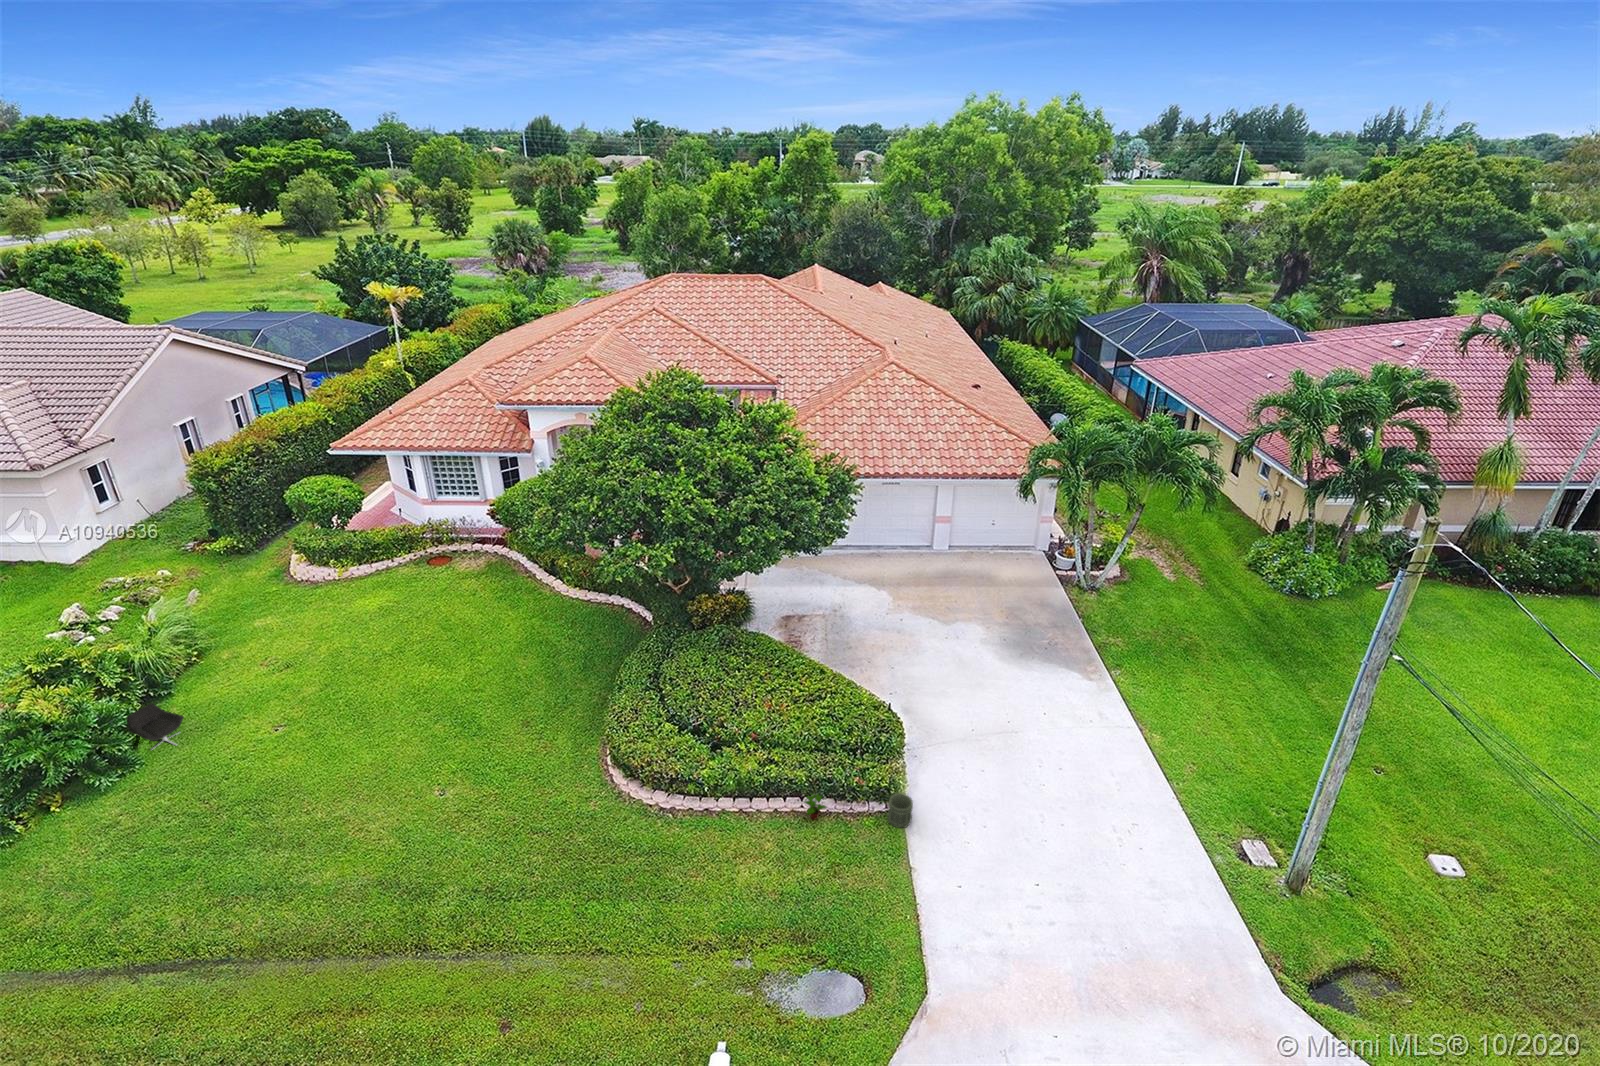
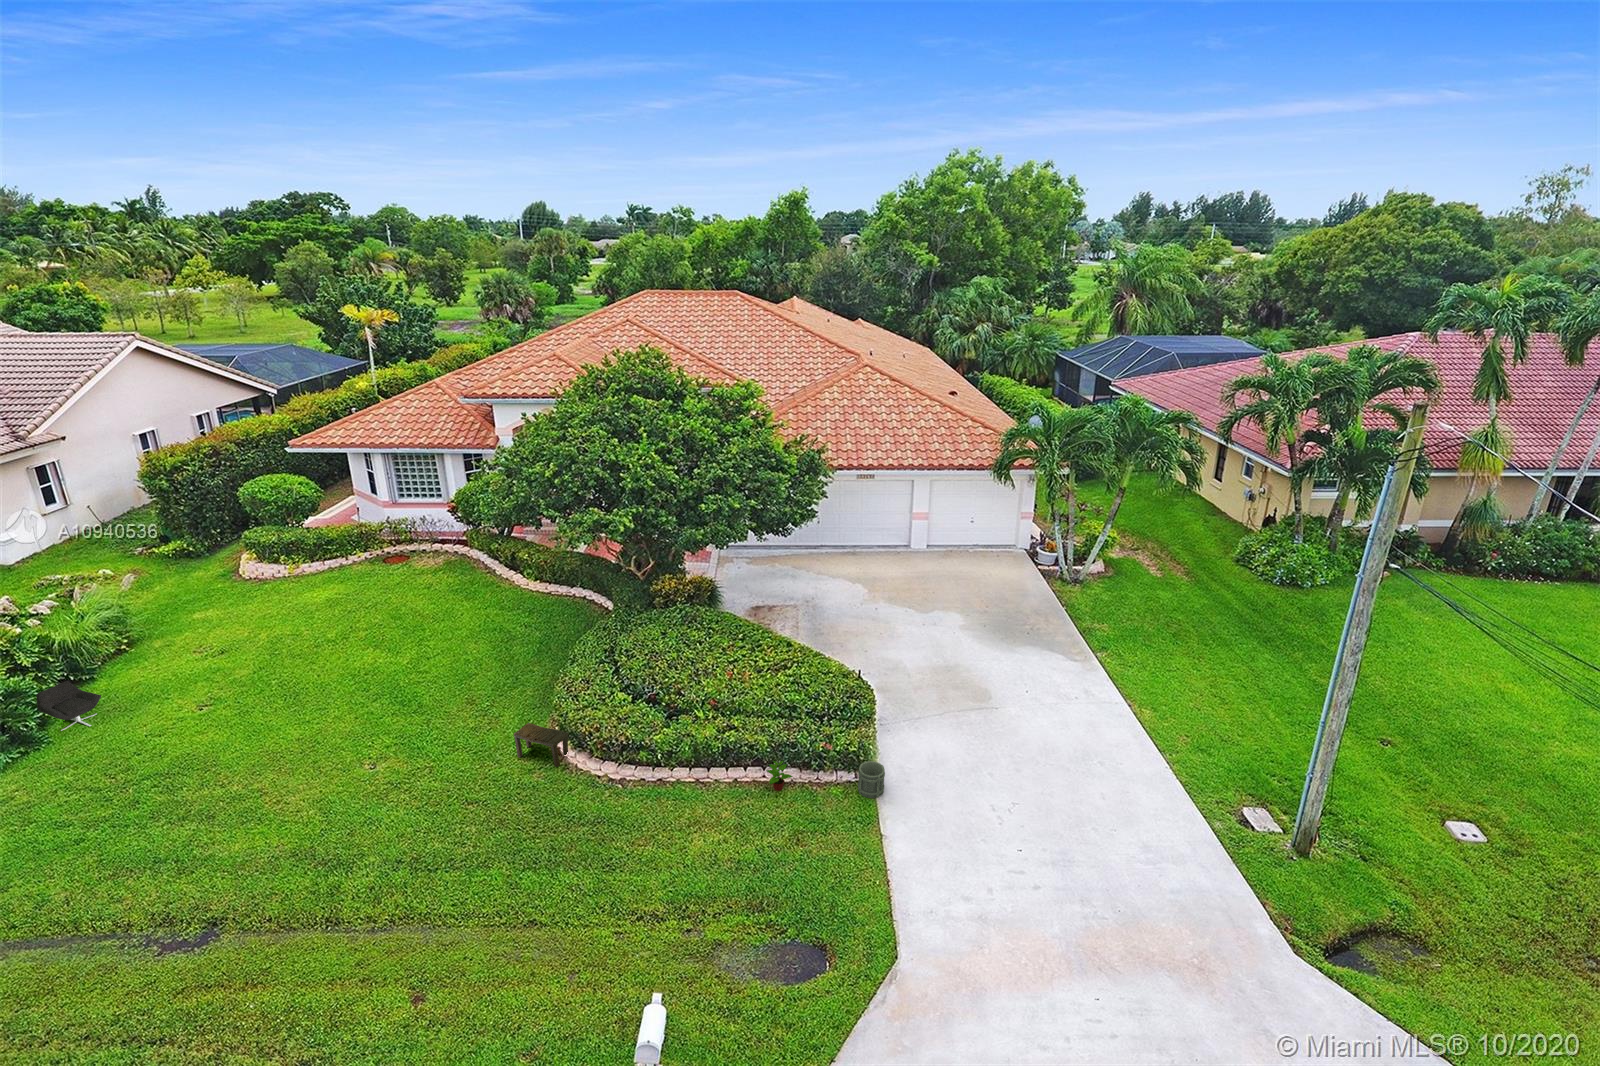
bench: none [569,750,620,793] -> present [514,723,568,767]

